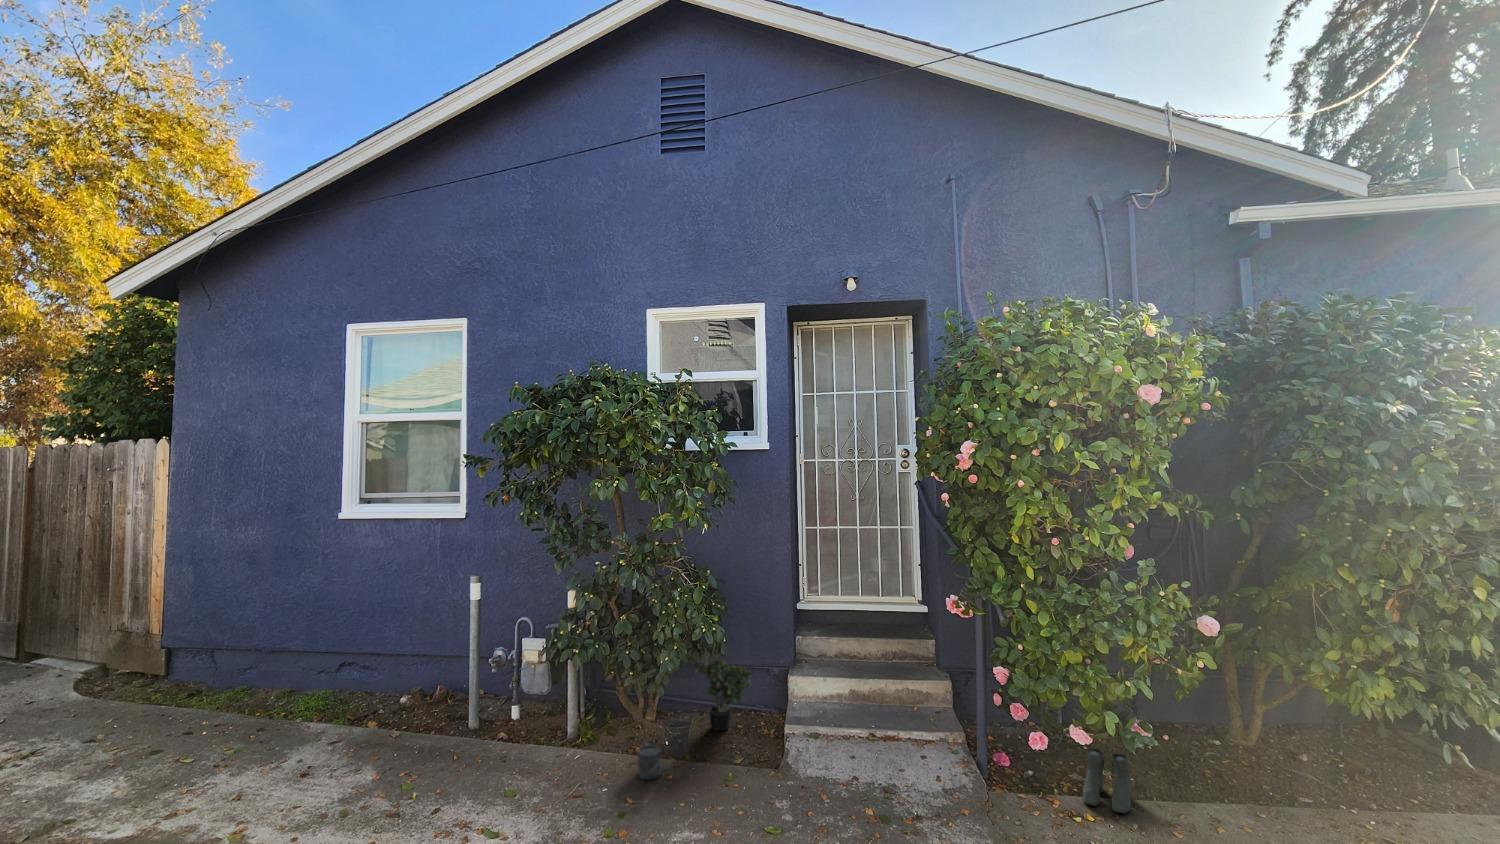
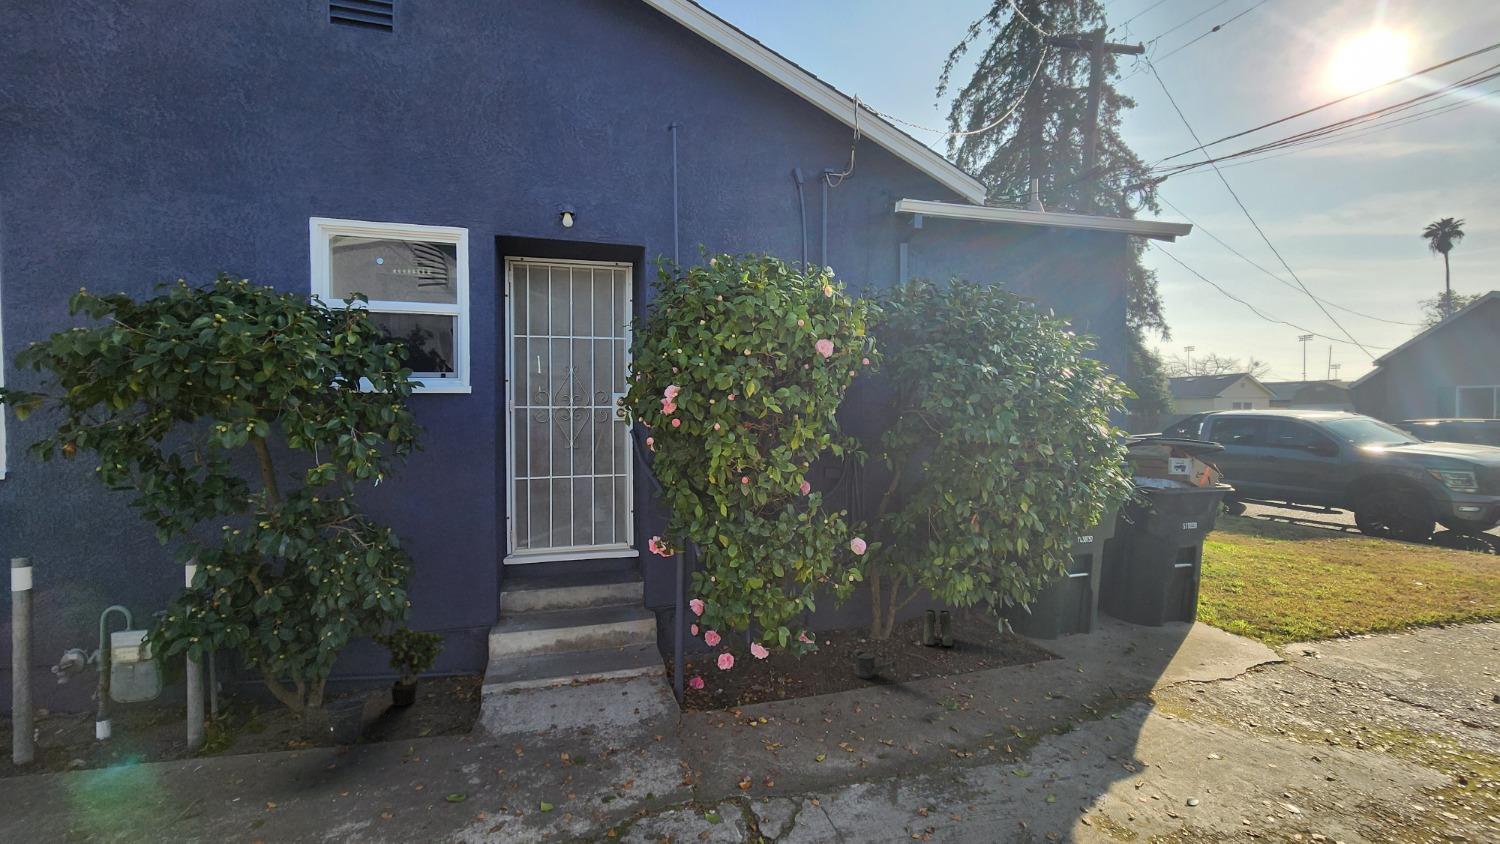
watering can: present [638,741,662,780] -> present [847,650,896,679]
boots: present [1083,749,1132,813] -> present [924,610,953,646]

